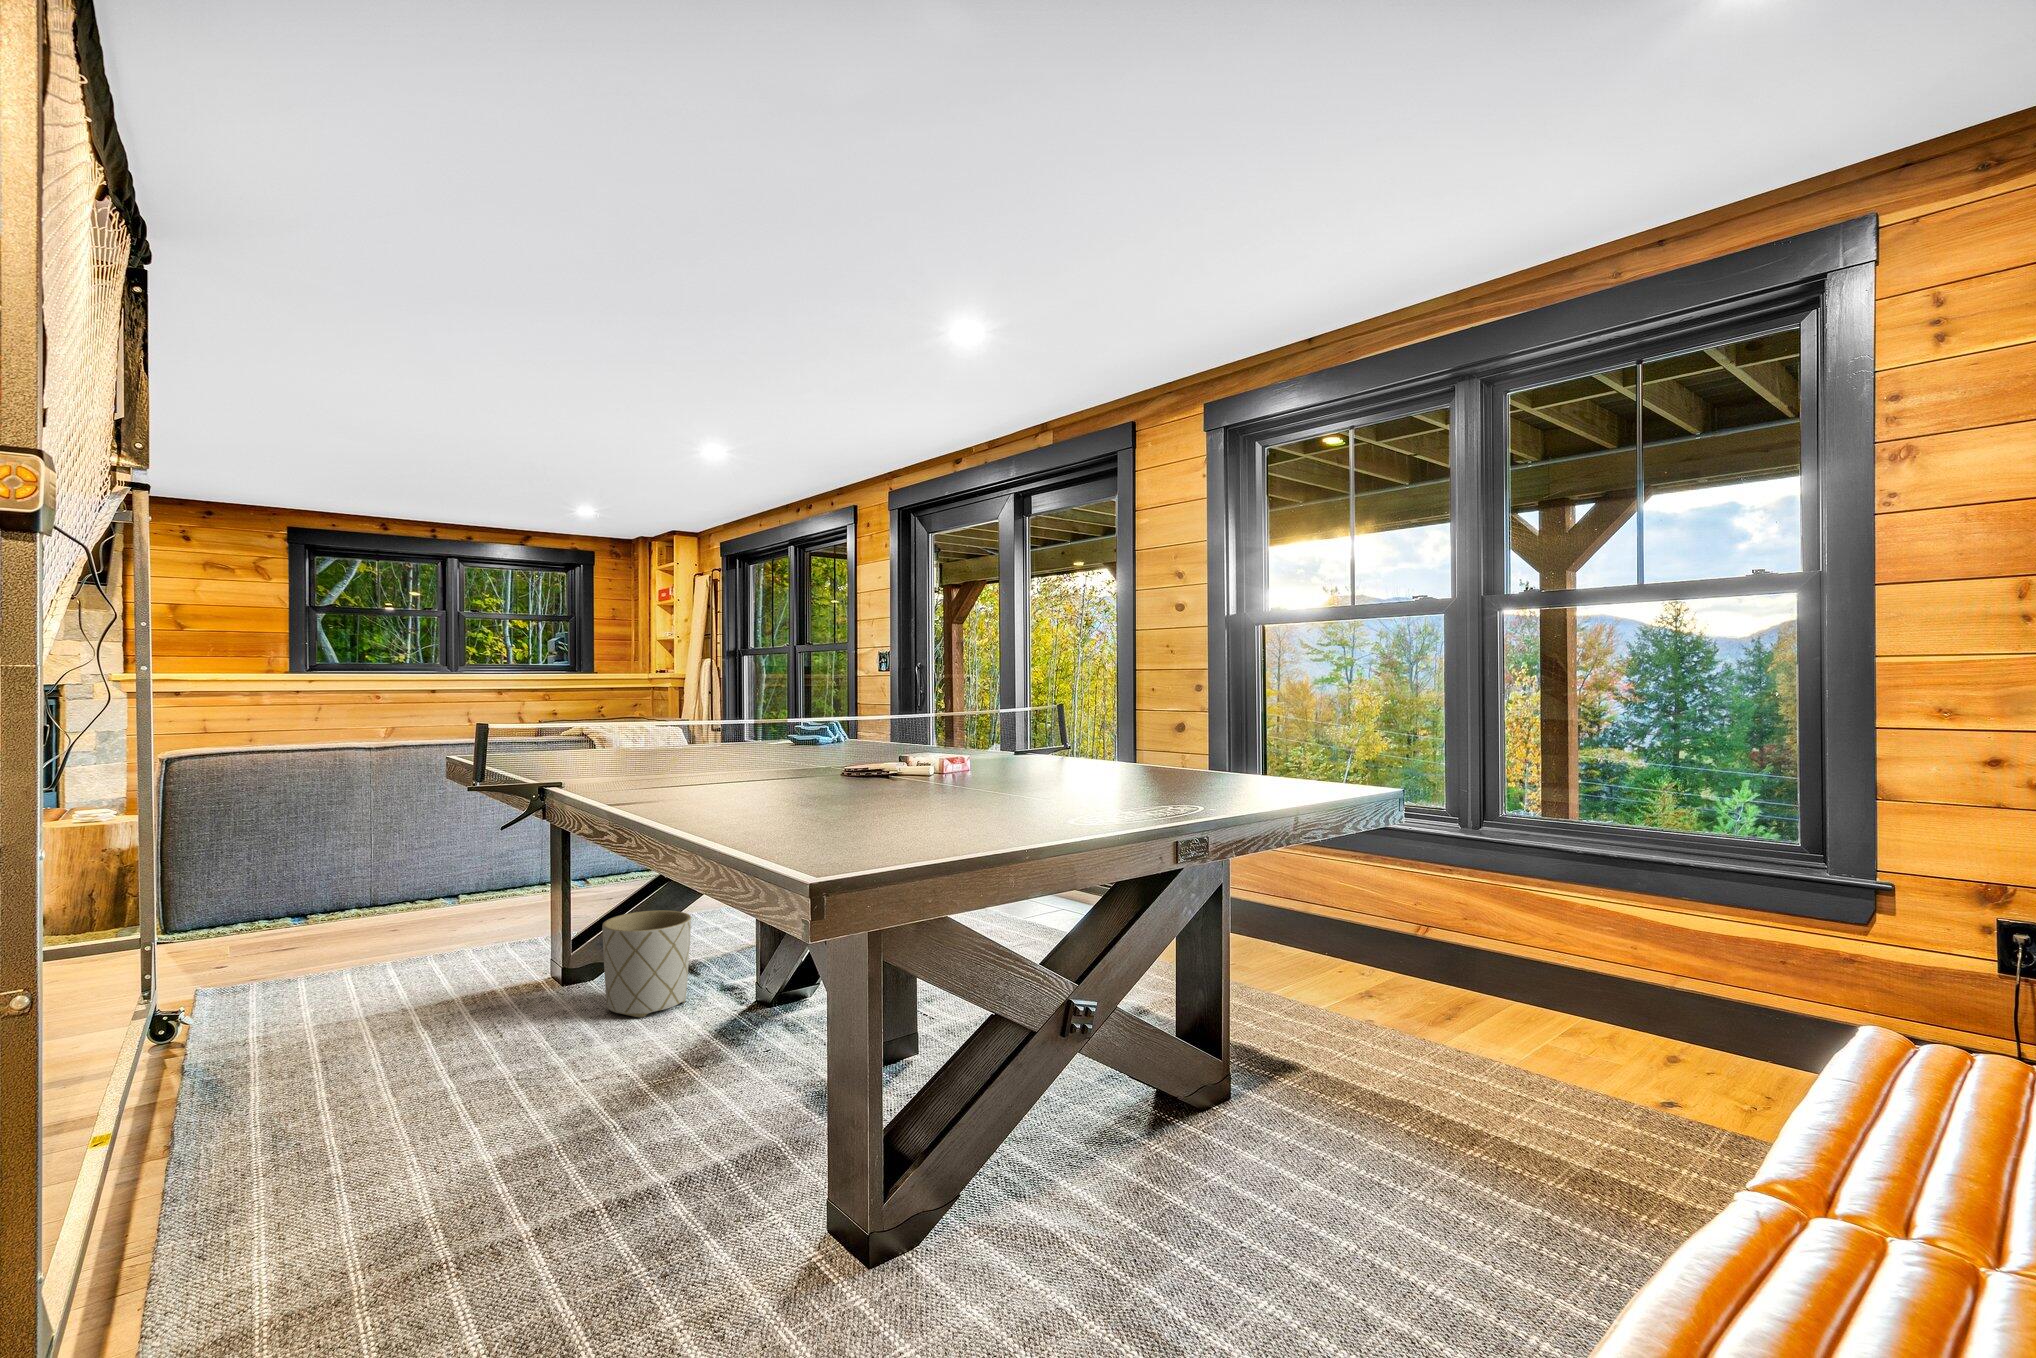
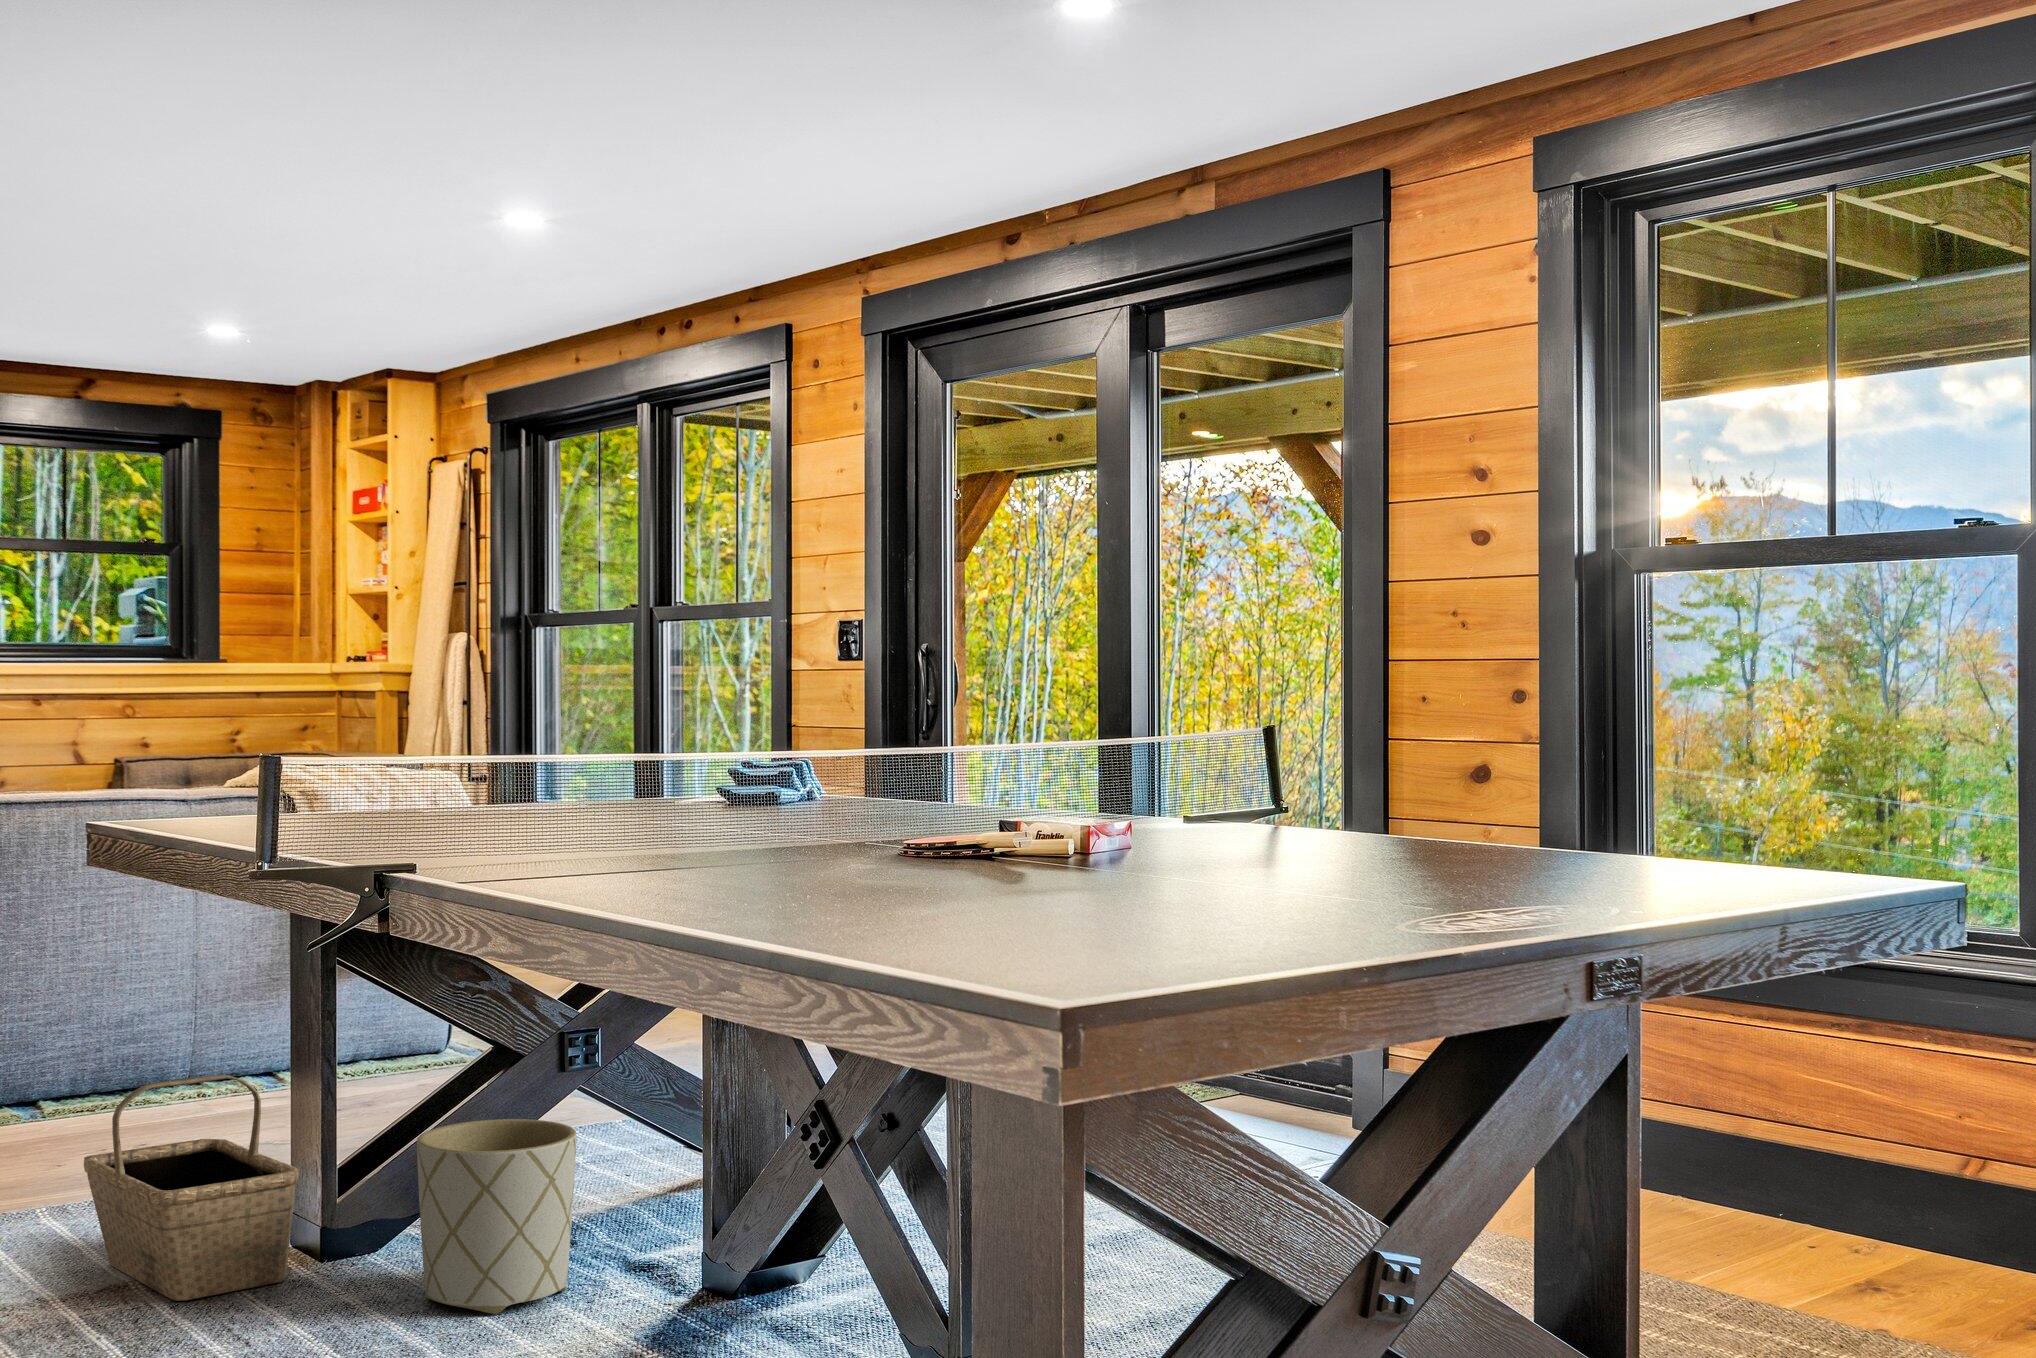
basket: none [432,887,544,1011] -> present [84,1075,299,1301]

